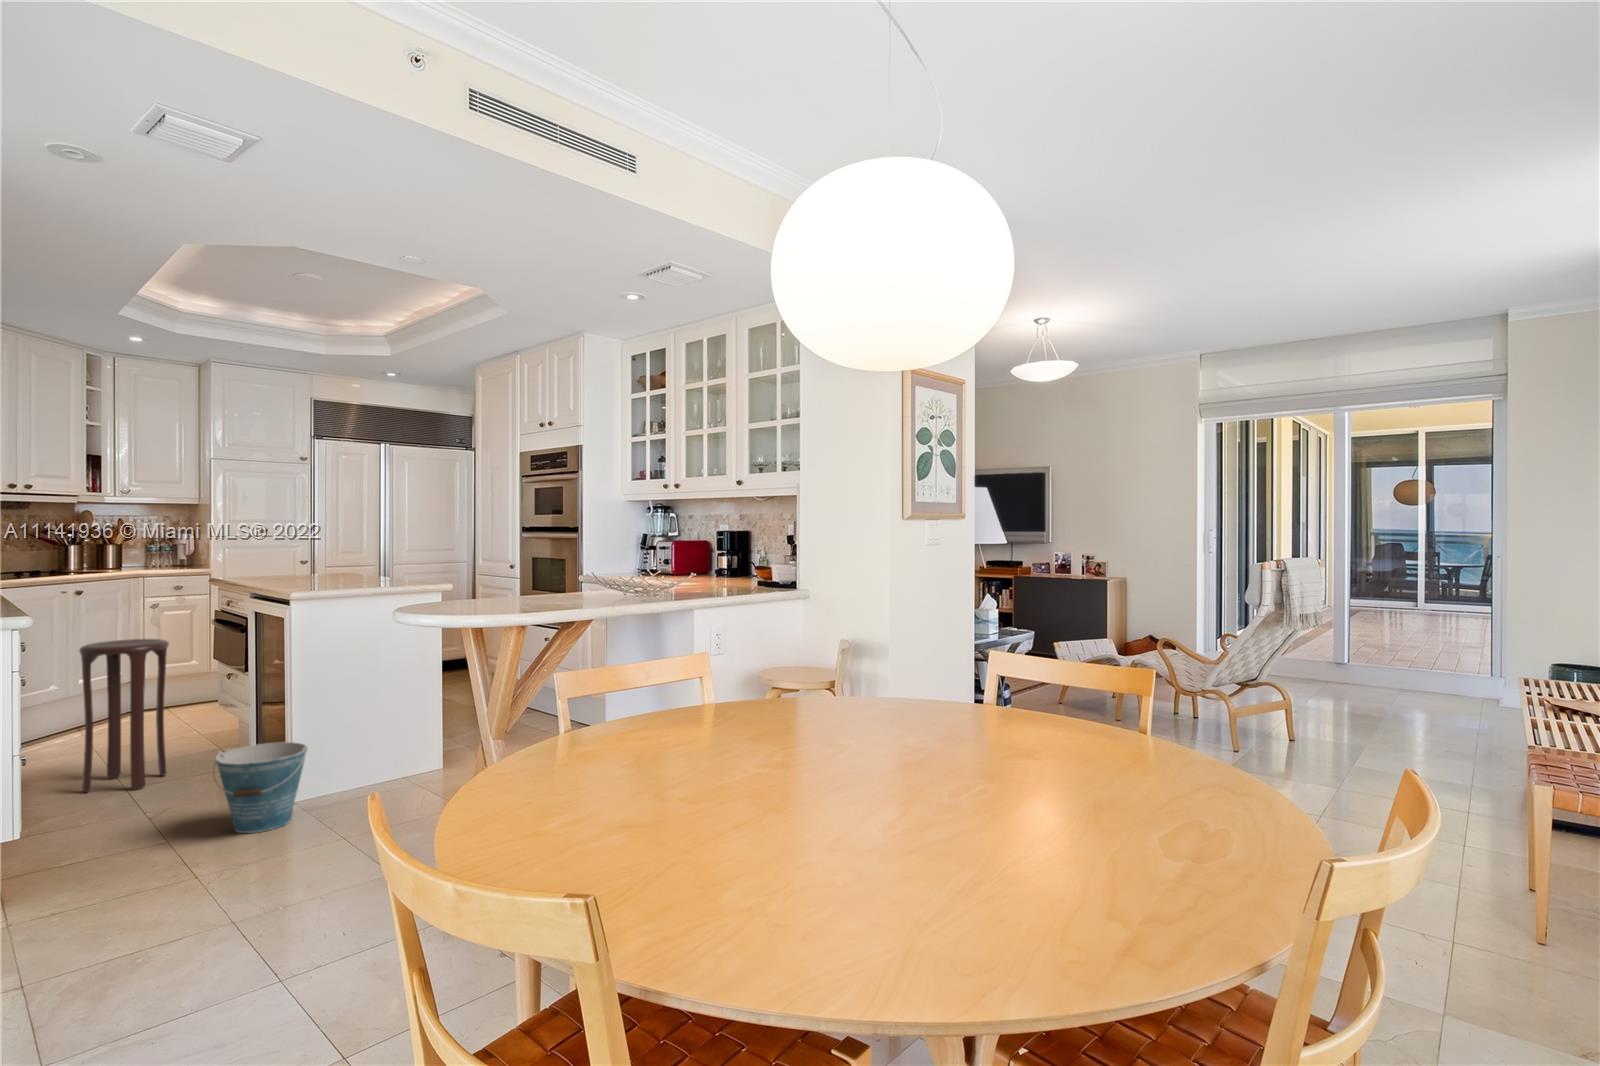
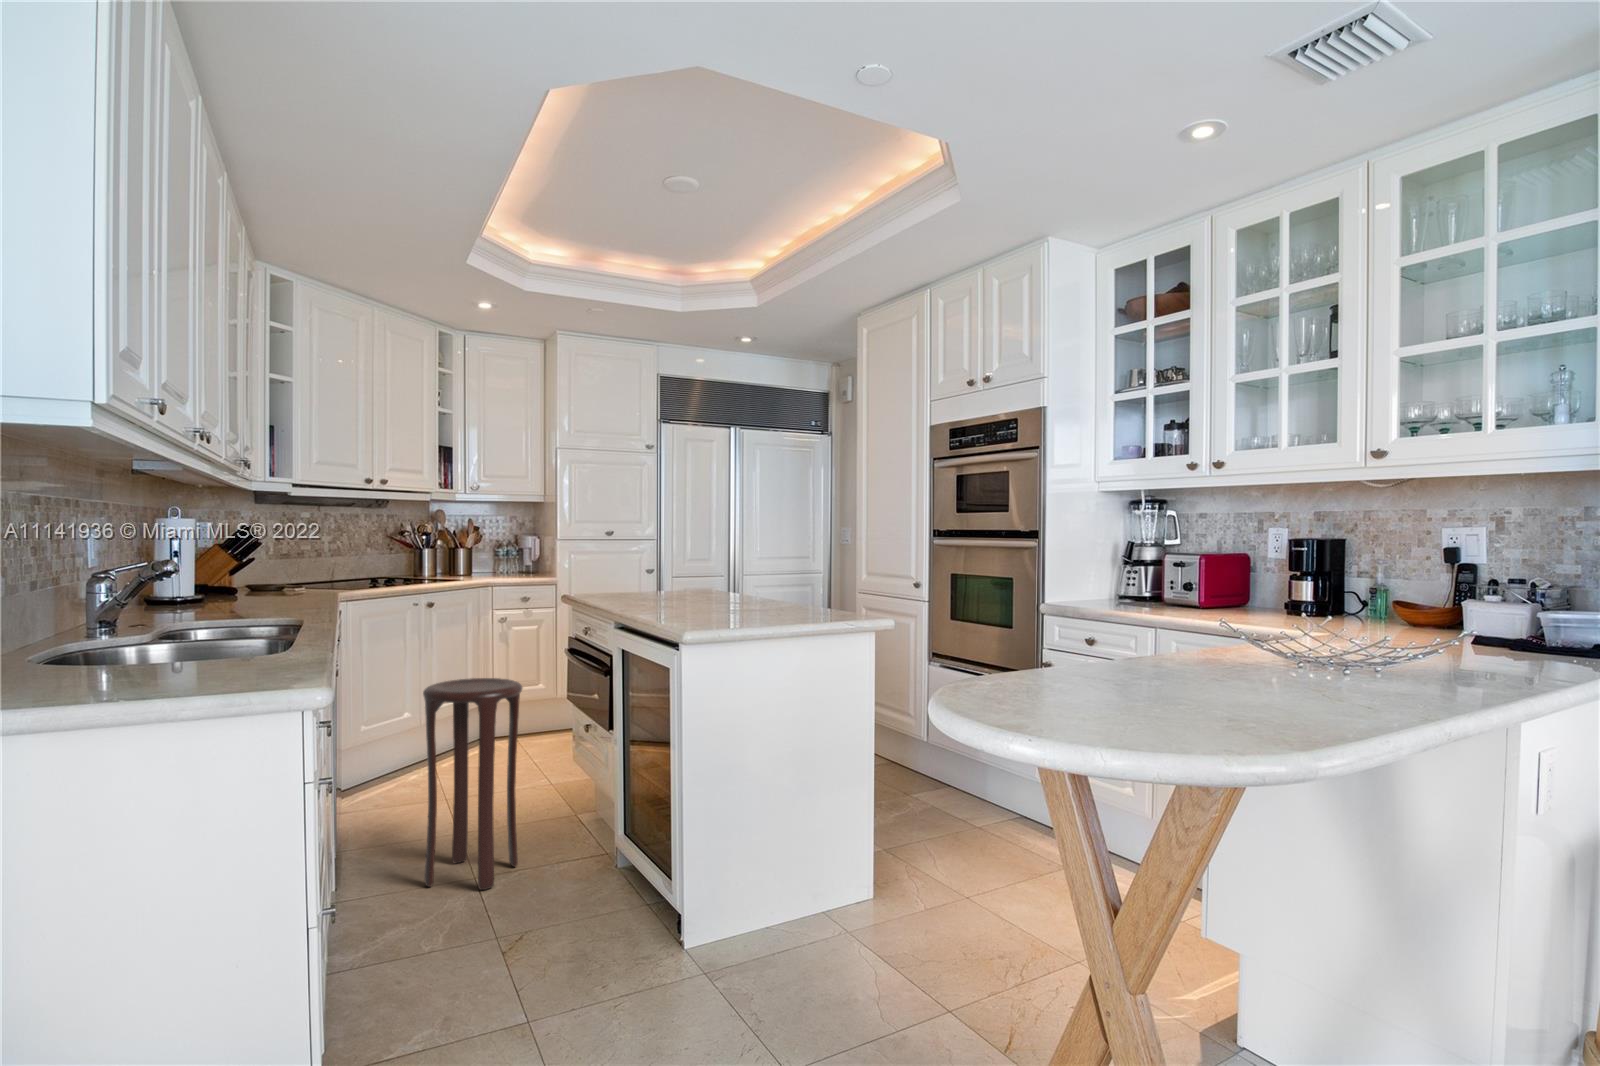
bucket: present [216,742,308,833] -> none [585,866,713,1026]

